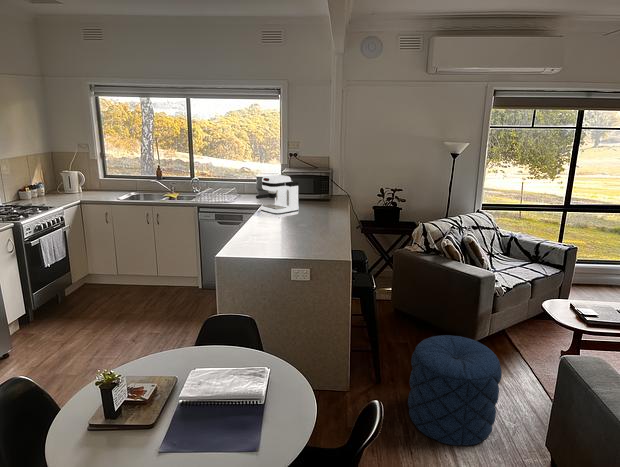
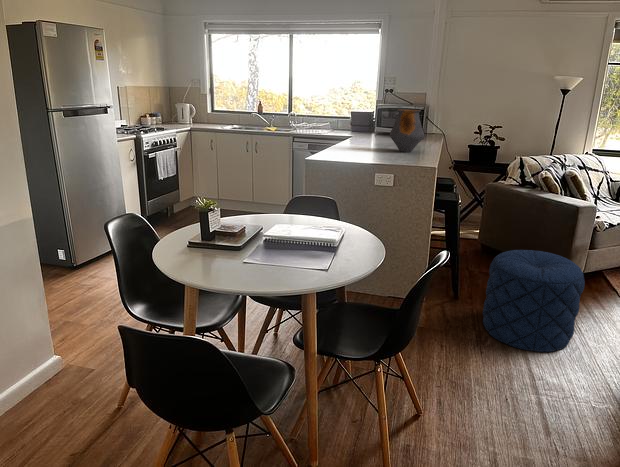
coffee maker: present [256,175,299,218] -> none [349,102,392,143]
vase: none [299,190,334,234] -> present [390,109,424,152]

